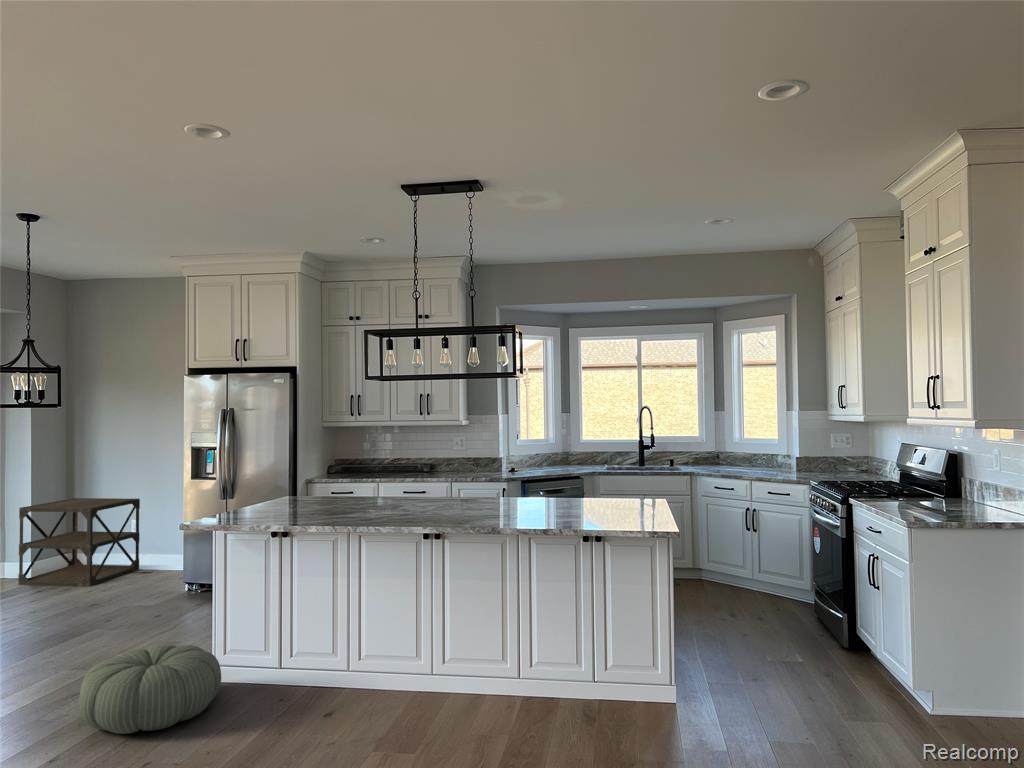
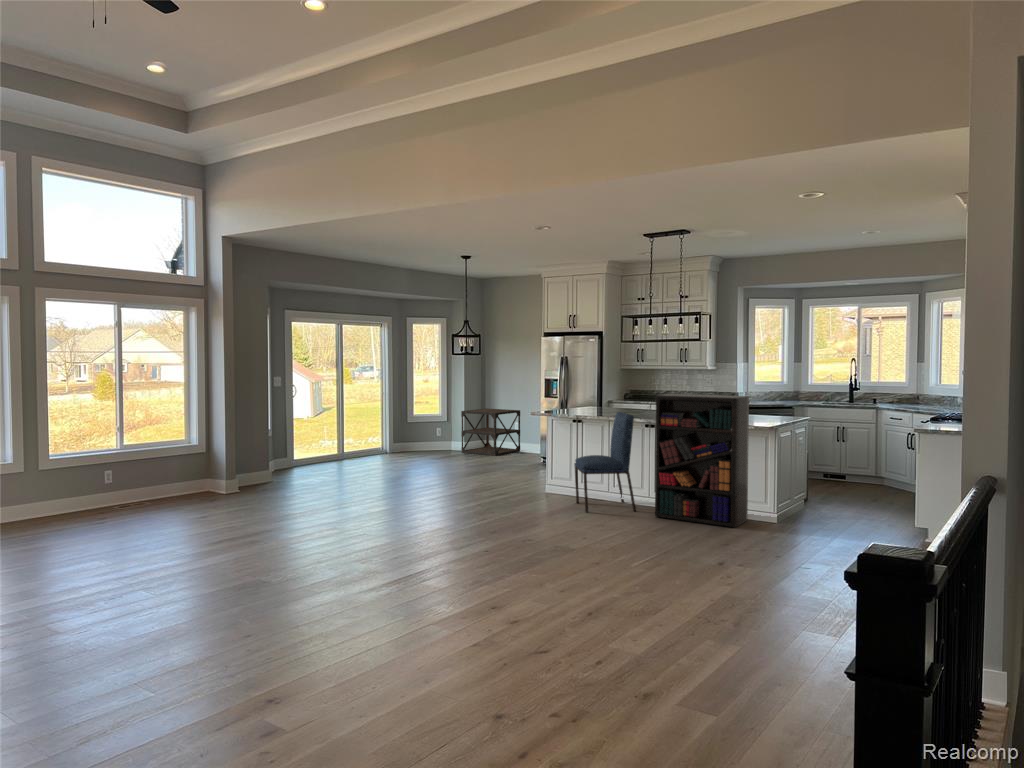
bookshelf: none [468,474,638,741] -> present [655,394,749,528]
dining chair: none [281,513,422,750] -> present [574,412,636,513]
pouf: present [79,645,221,734] -> none [492,469,550,500]

